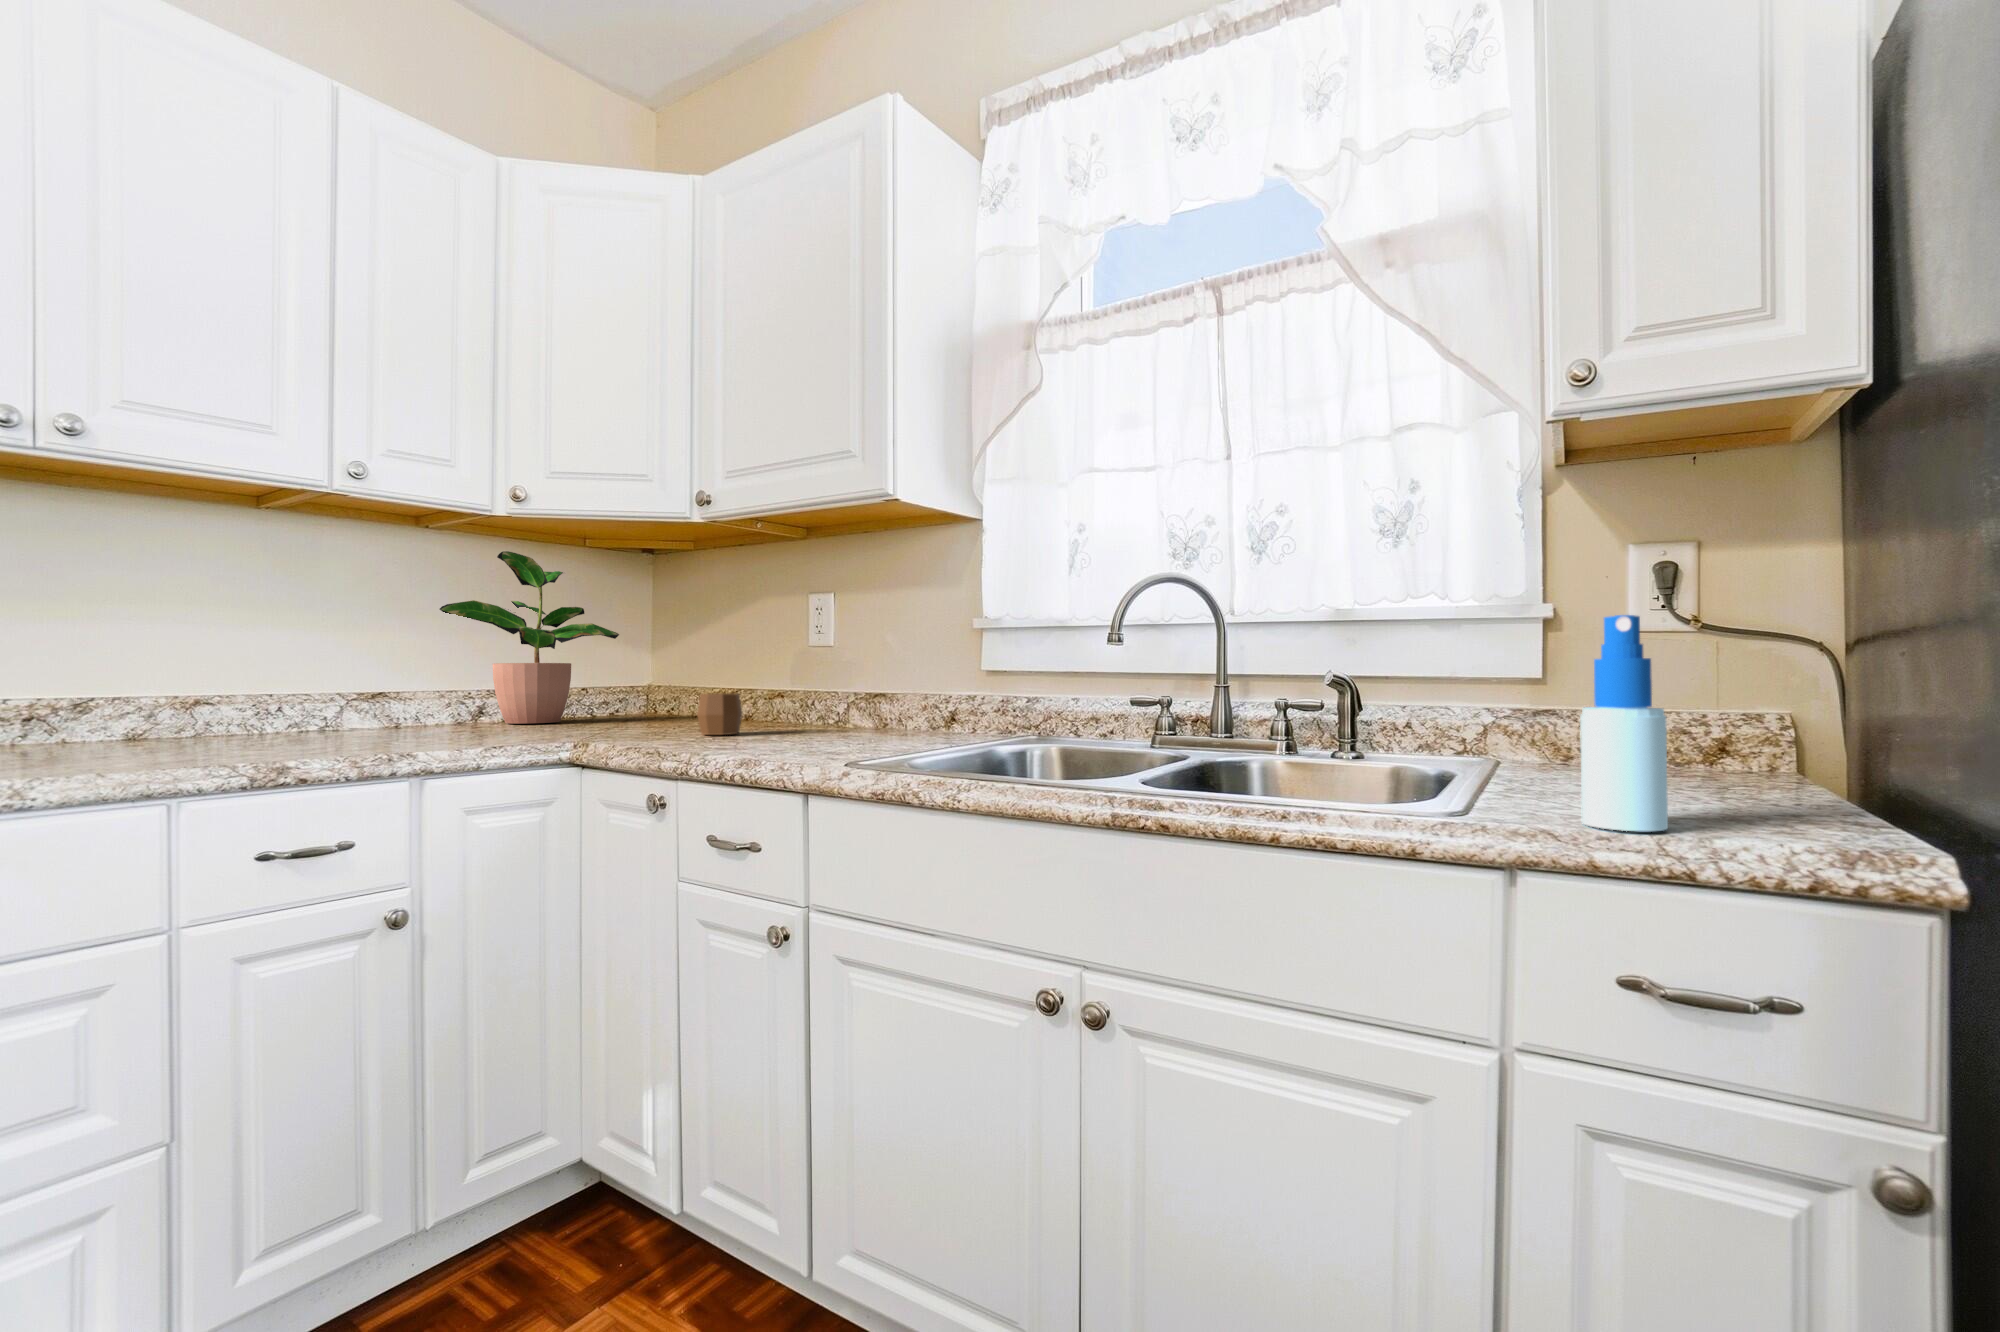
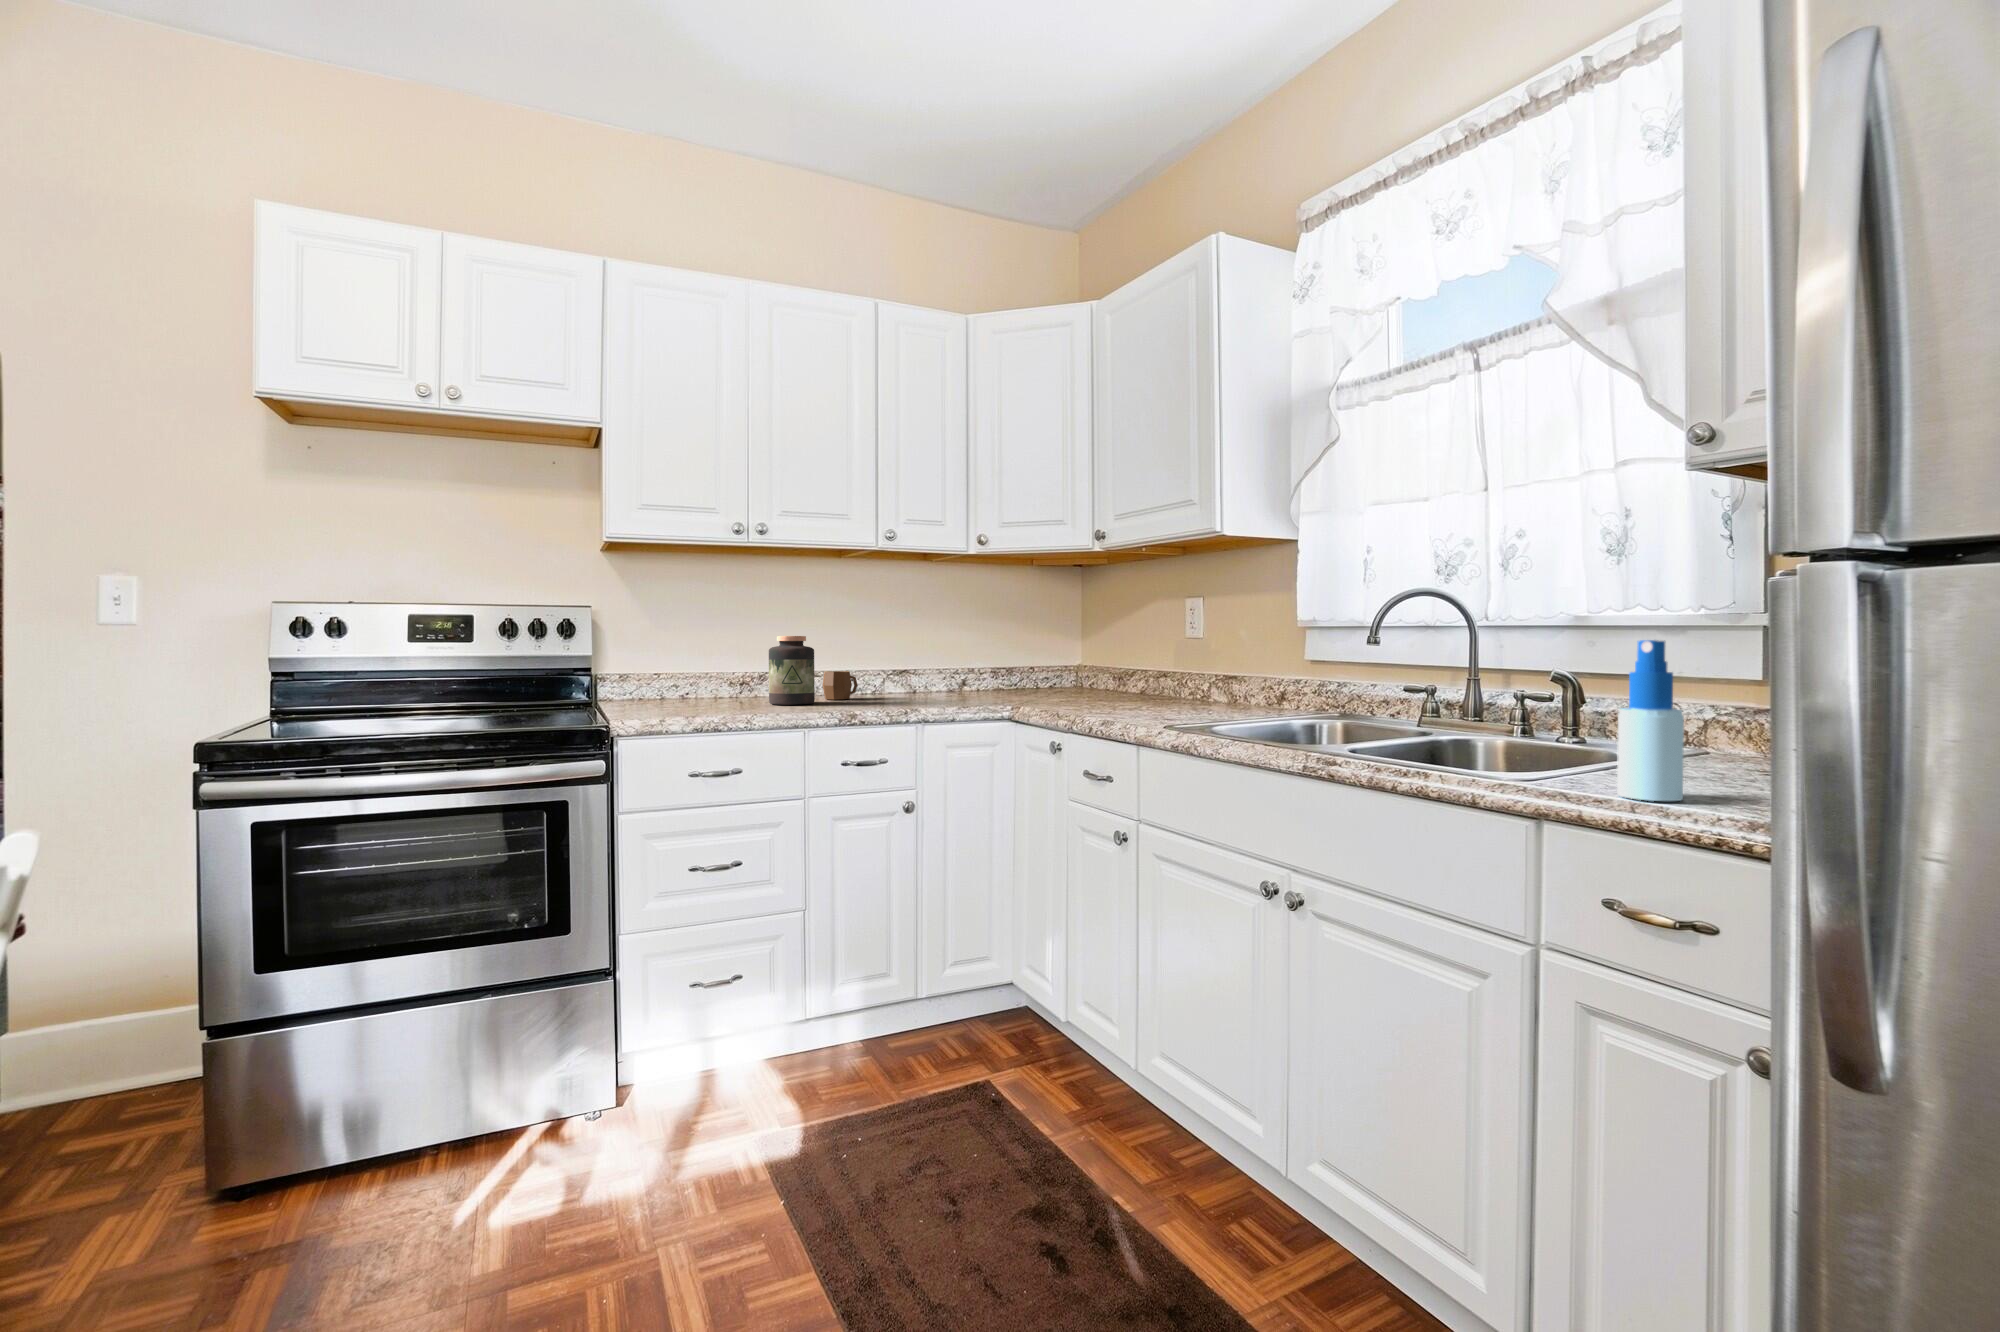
potted plant: present [440,551,619,724] -> none [940,575,1053,692]
jar: none [87,631,194,756] -> present [769,636,815,705]
mug: present [697,693,742,735] -> present [823,671,858,699]

